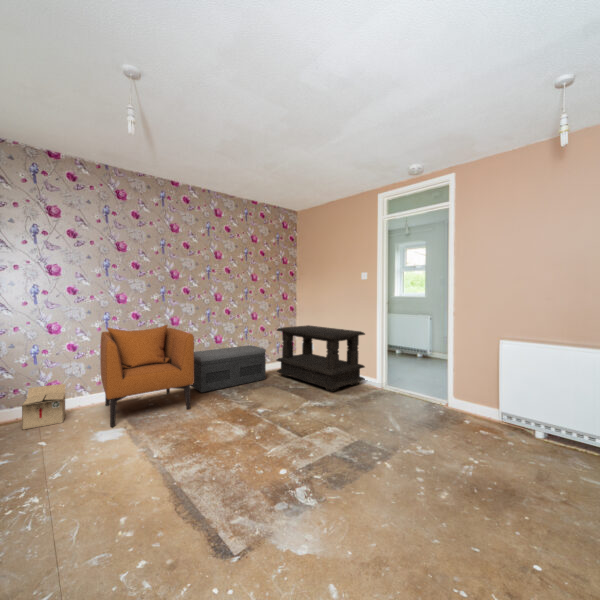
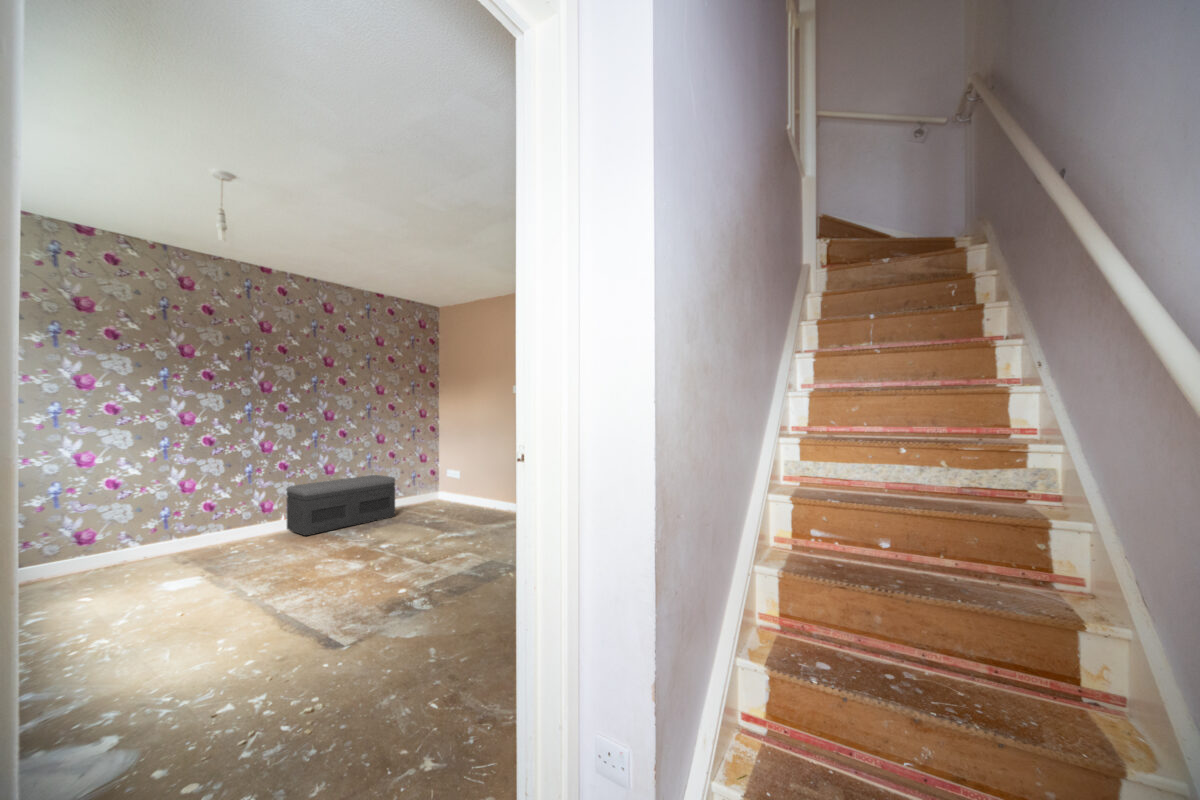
armchair: present [100,325,194,427] -> none [157,451,296,578]
coffee table: present [276,325,365,392] -> none [410,447,520,522]
cardboard box: present [22,384,66,430] -> none [42,533,105,593]

